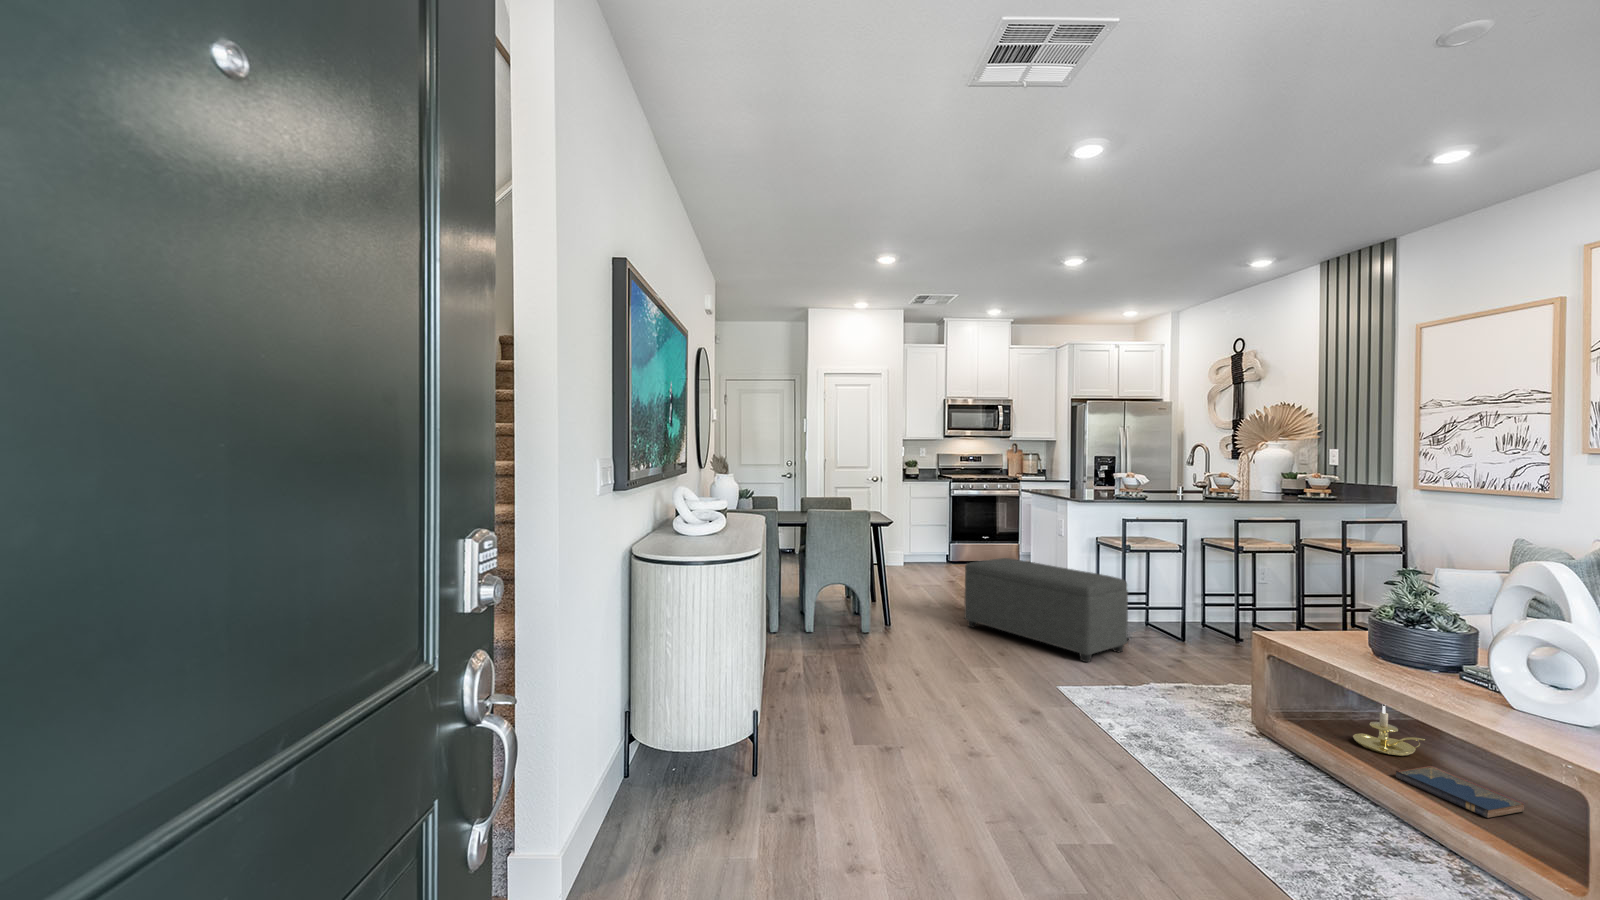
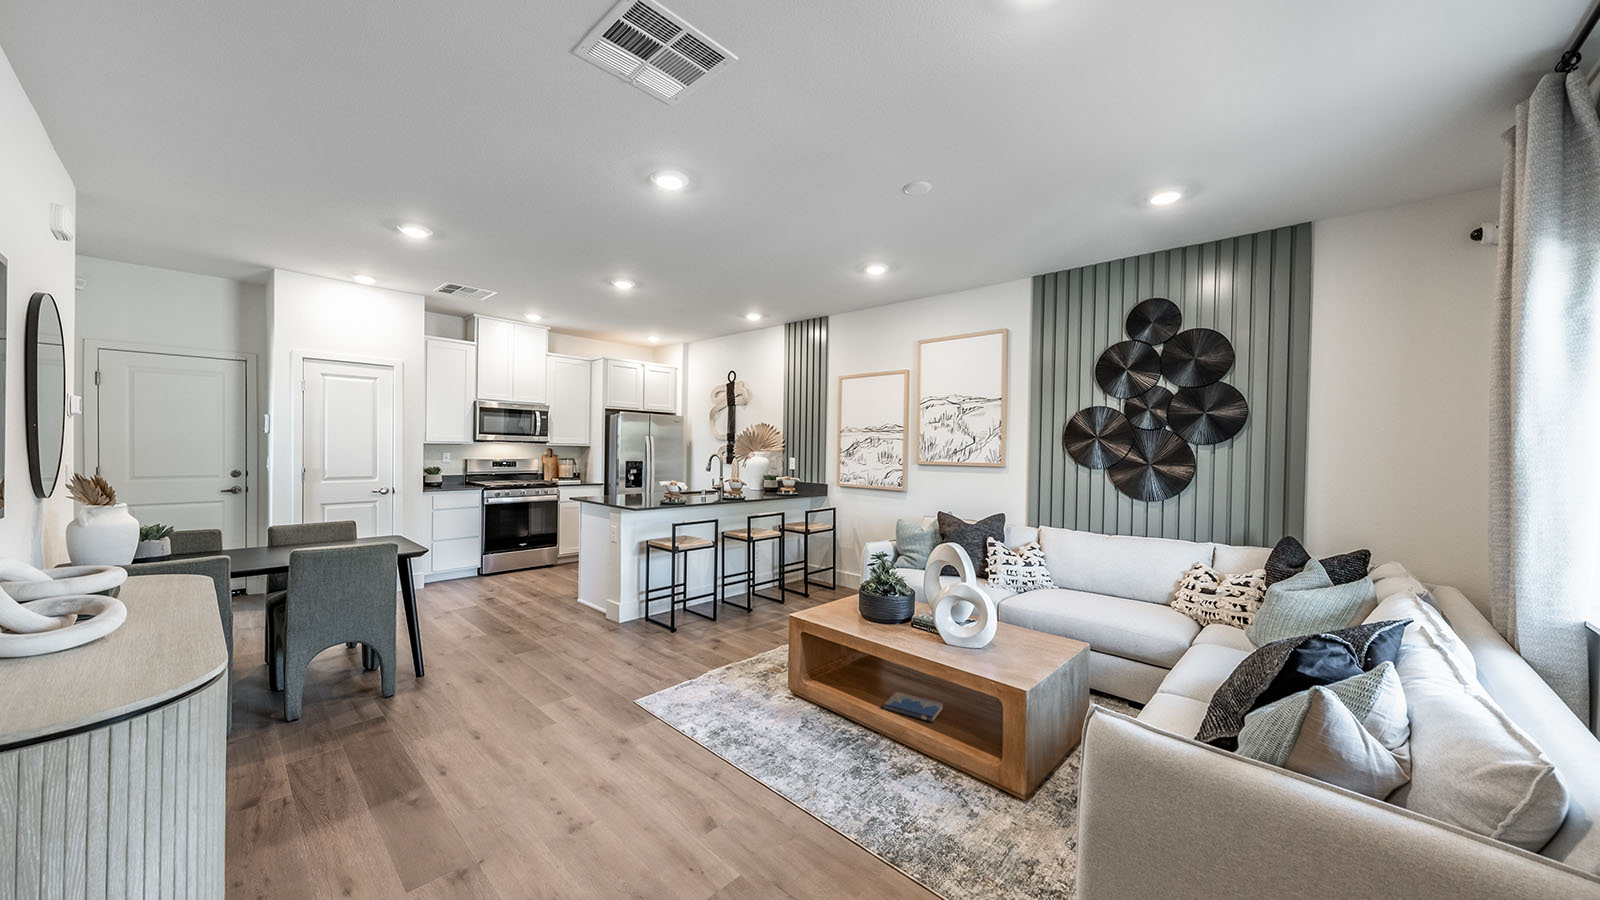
ottoman: present [964,558,1128,662] -> none [521,573,680,665]
candle holder: present [1353,706,1425,756] -> none [851,652,888,690]

